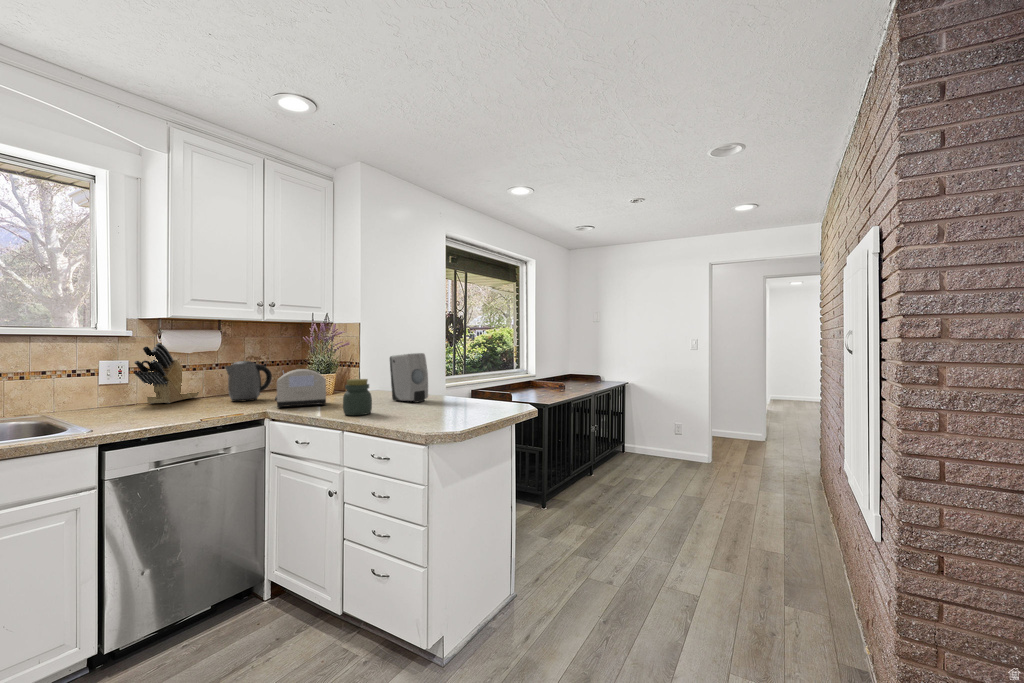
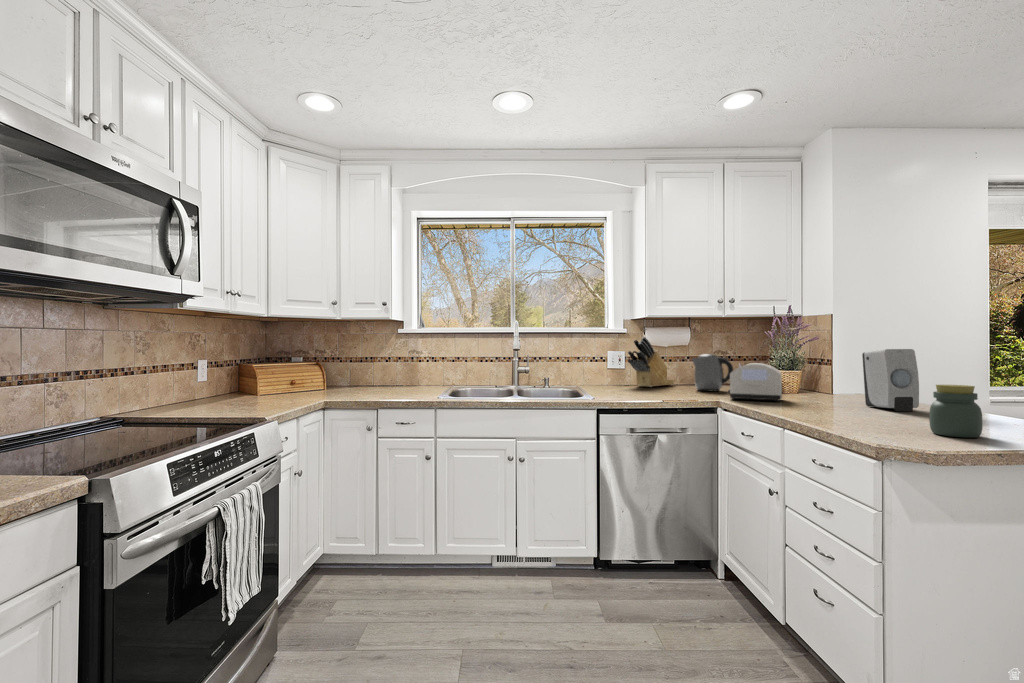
jar: present [343,379,372,415] -> present [929,385,983,438]

